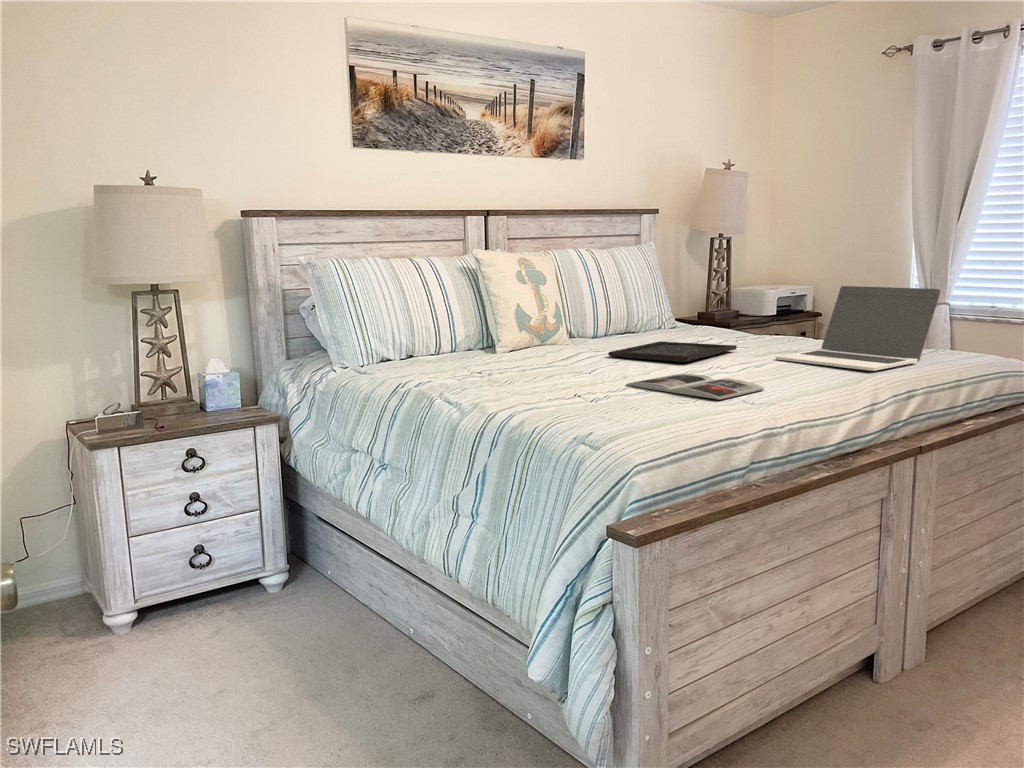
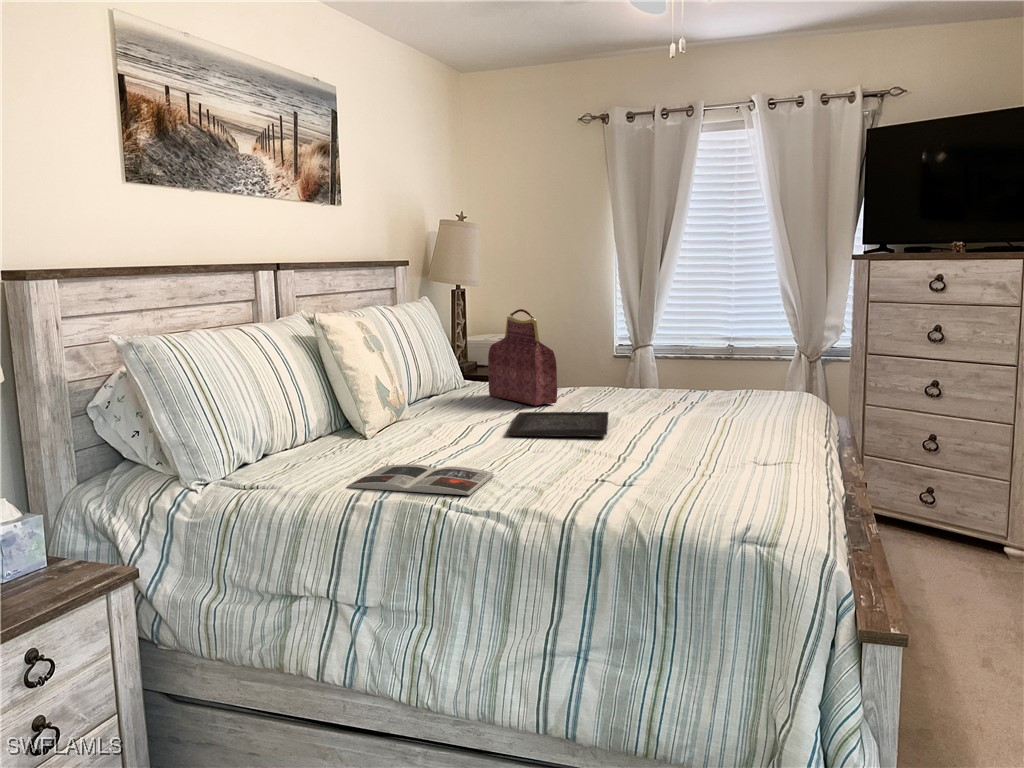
handbag: none [676,248,718,339] -> present [488,309,557,406]
laptop: present [776,286,940,371] -> none [663,347,783,430]
magazine: present [626,374,764,400] -> present [347,464,494,495]

